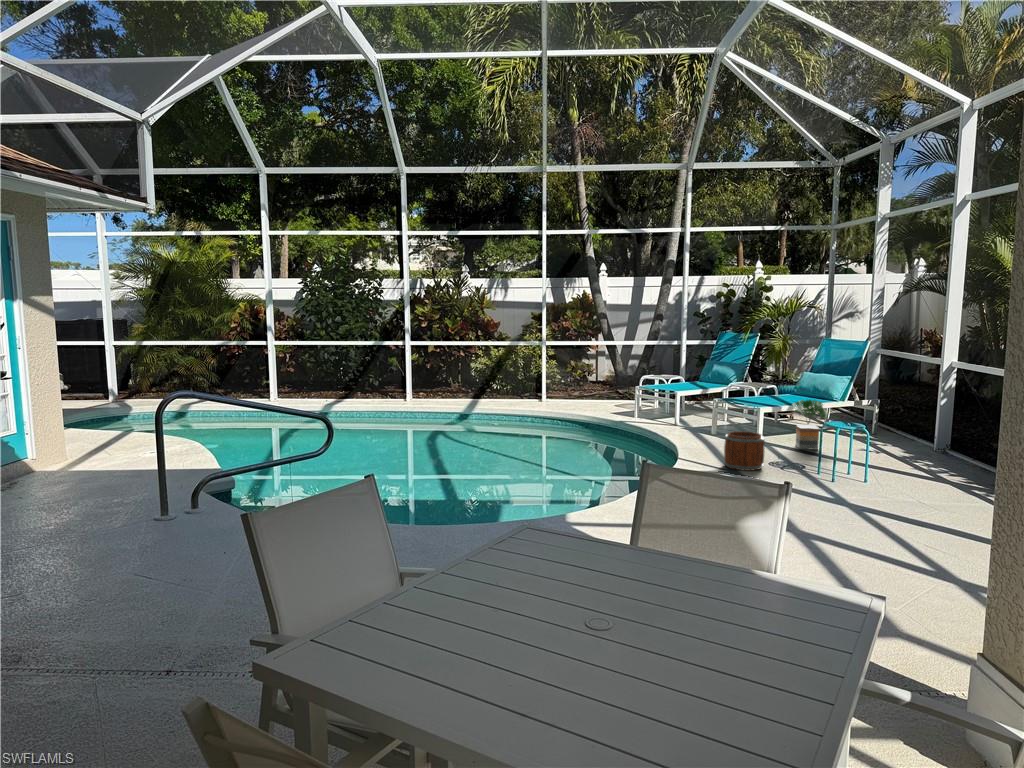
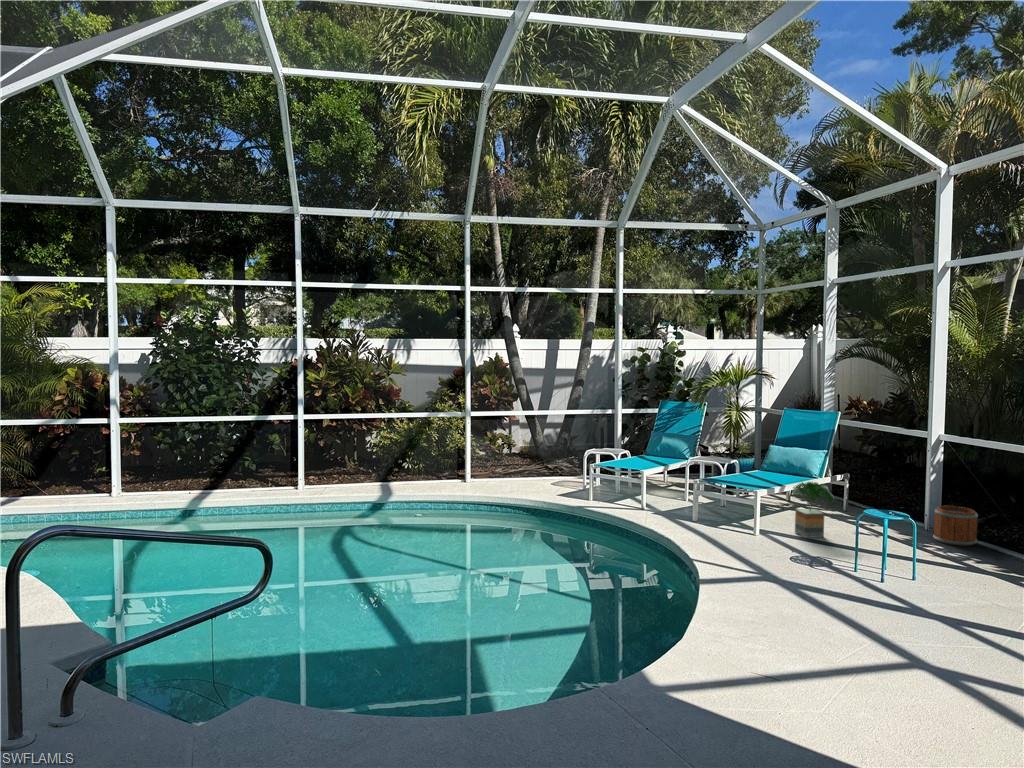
bucket: present [724,431,765,471] -> present [933,506,978,546]

